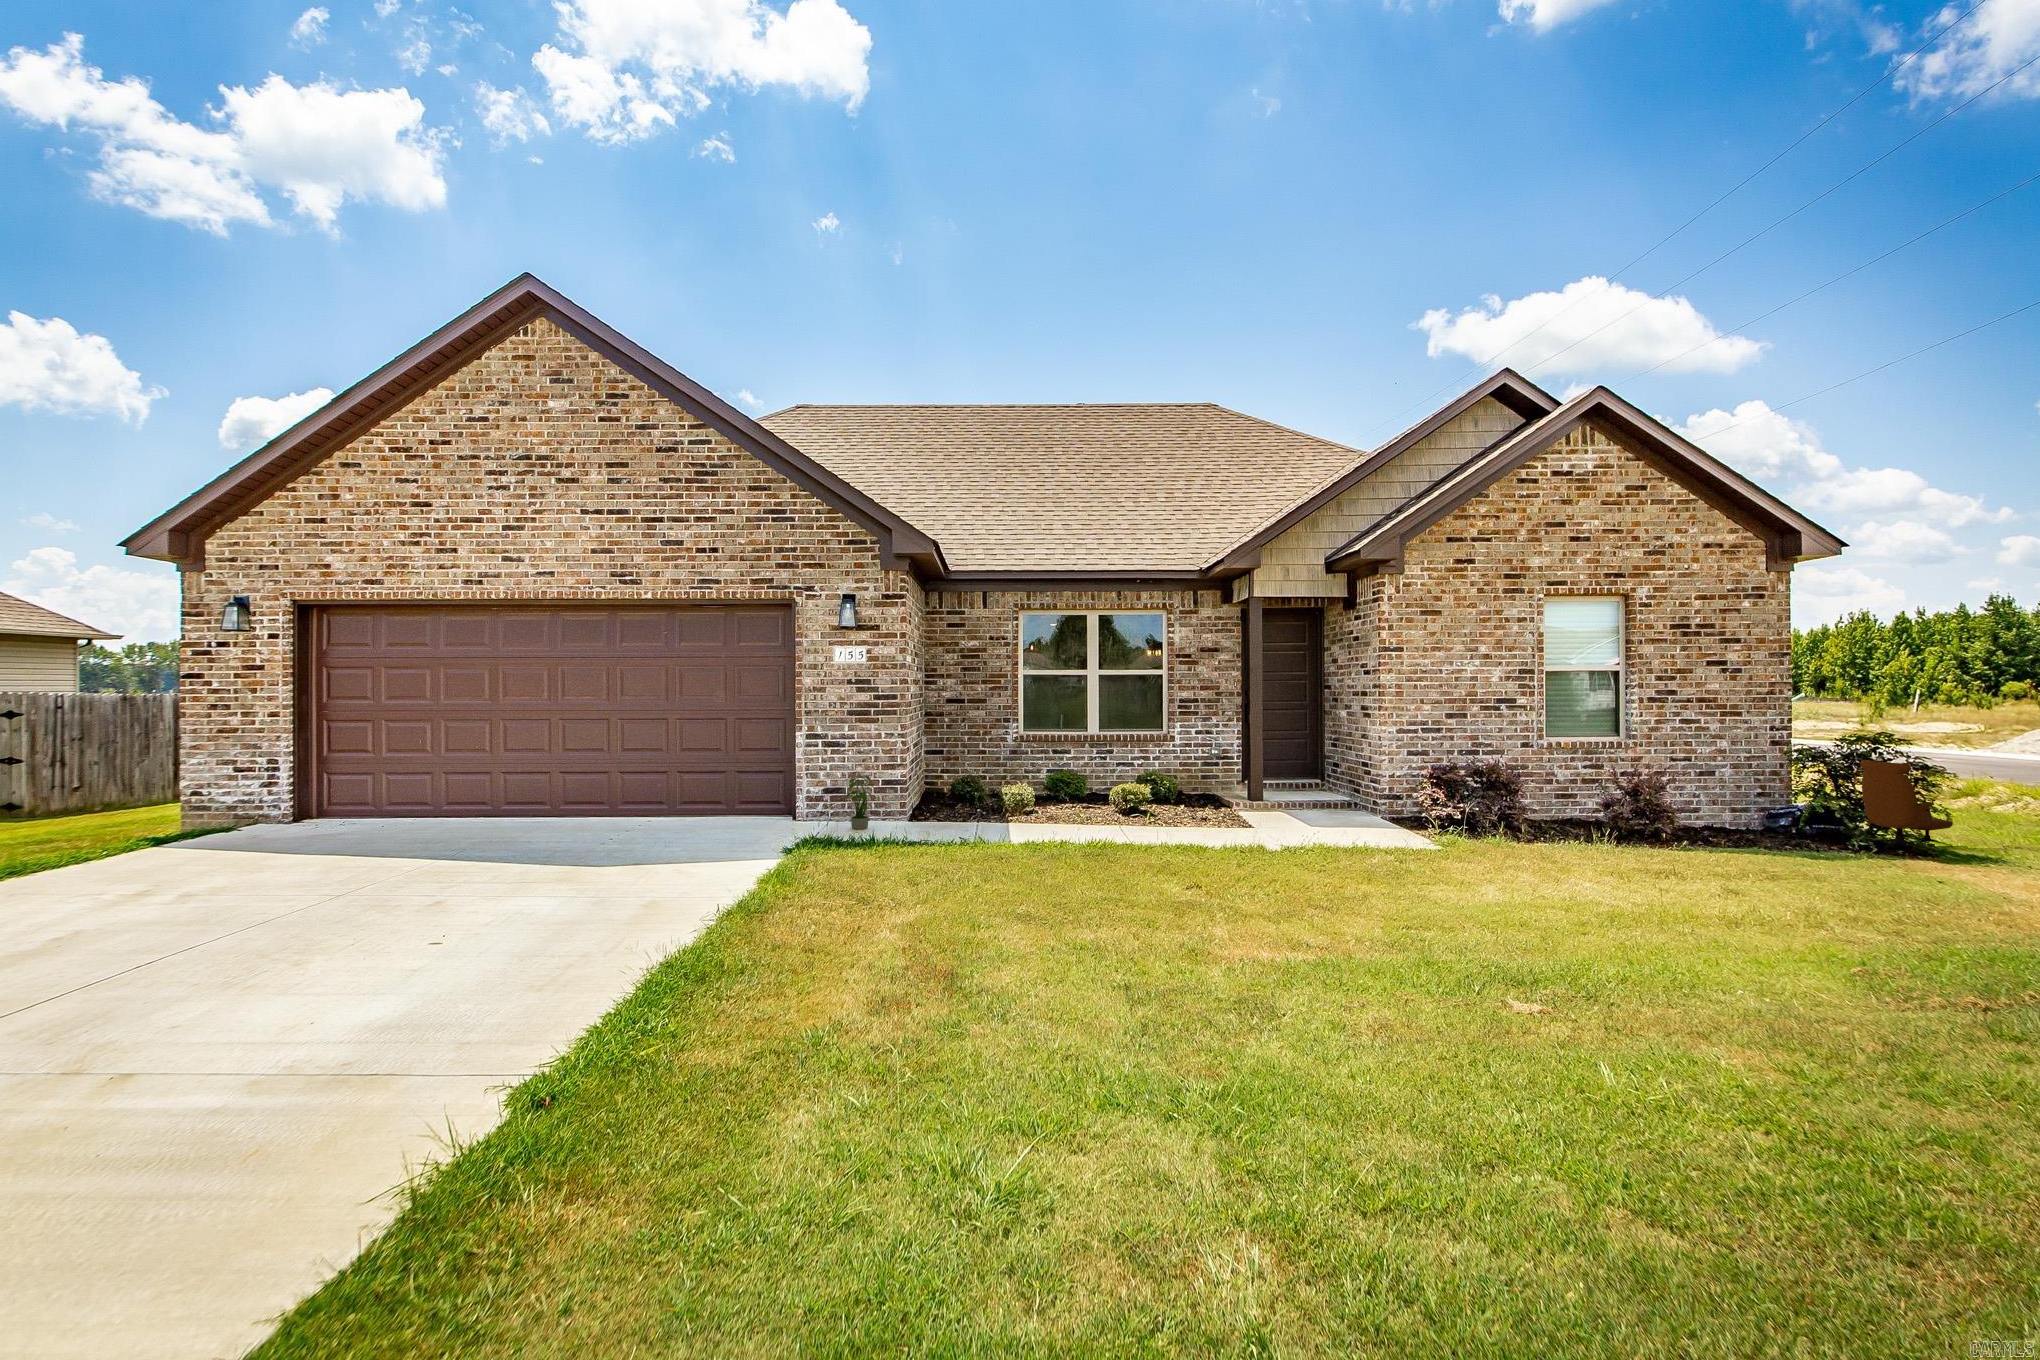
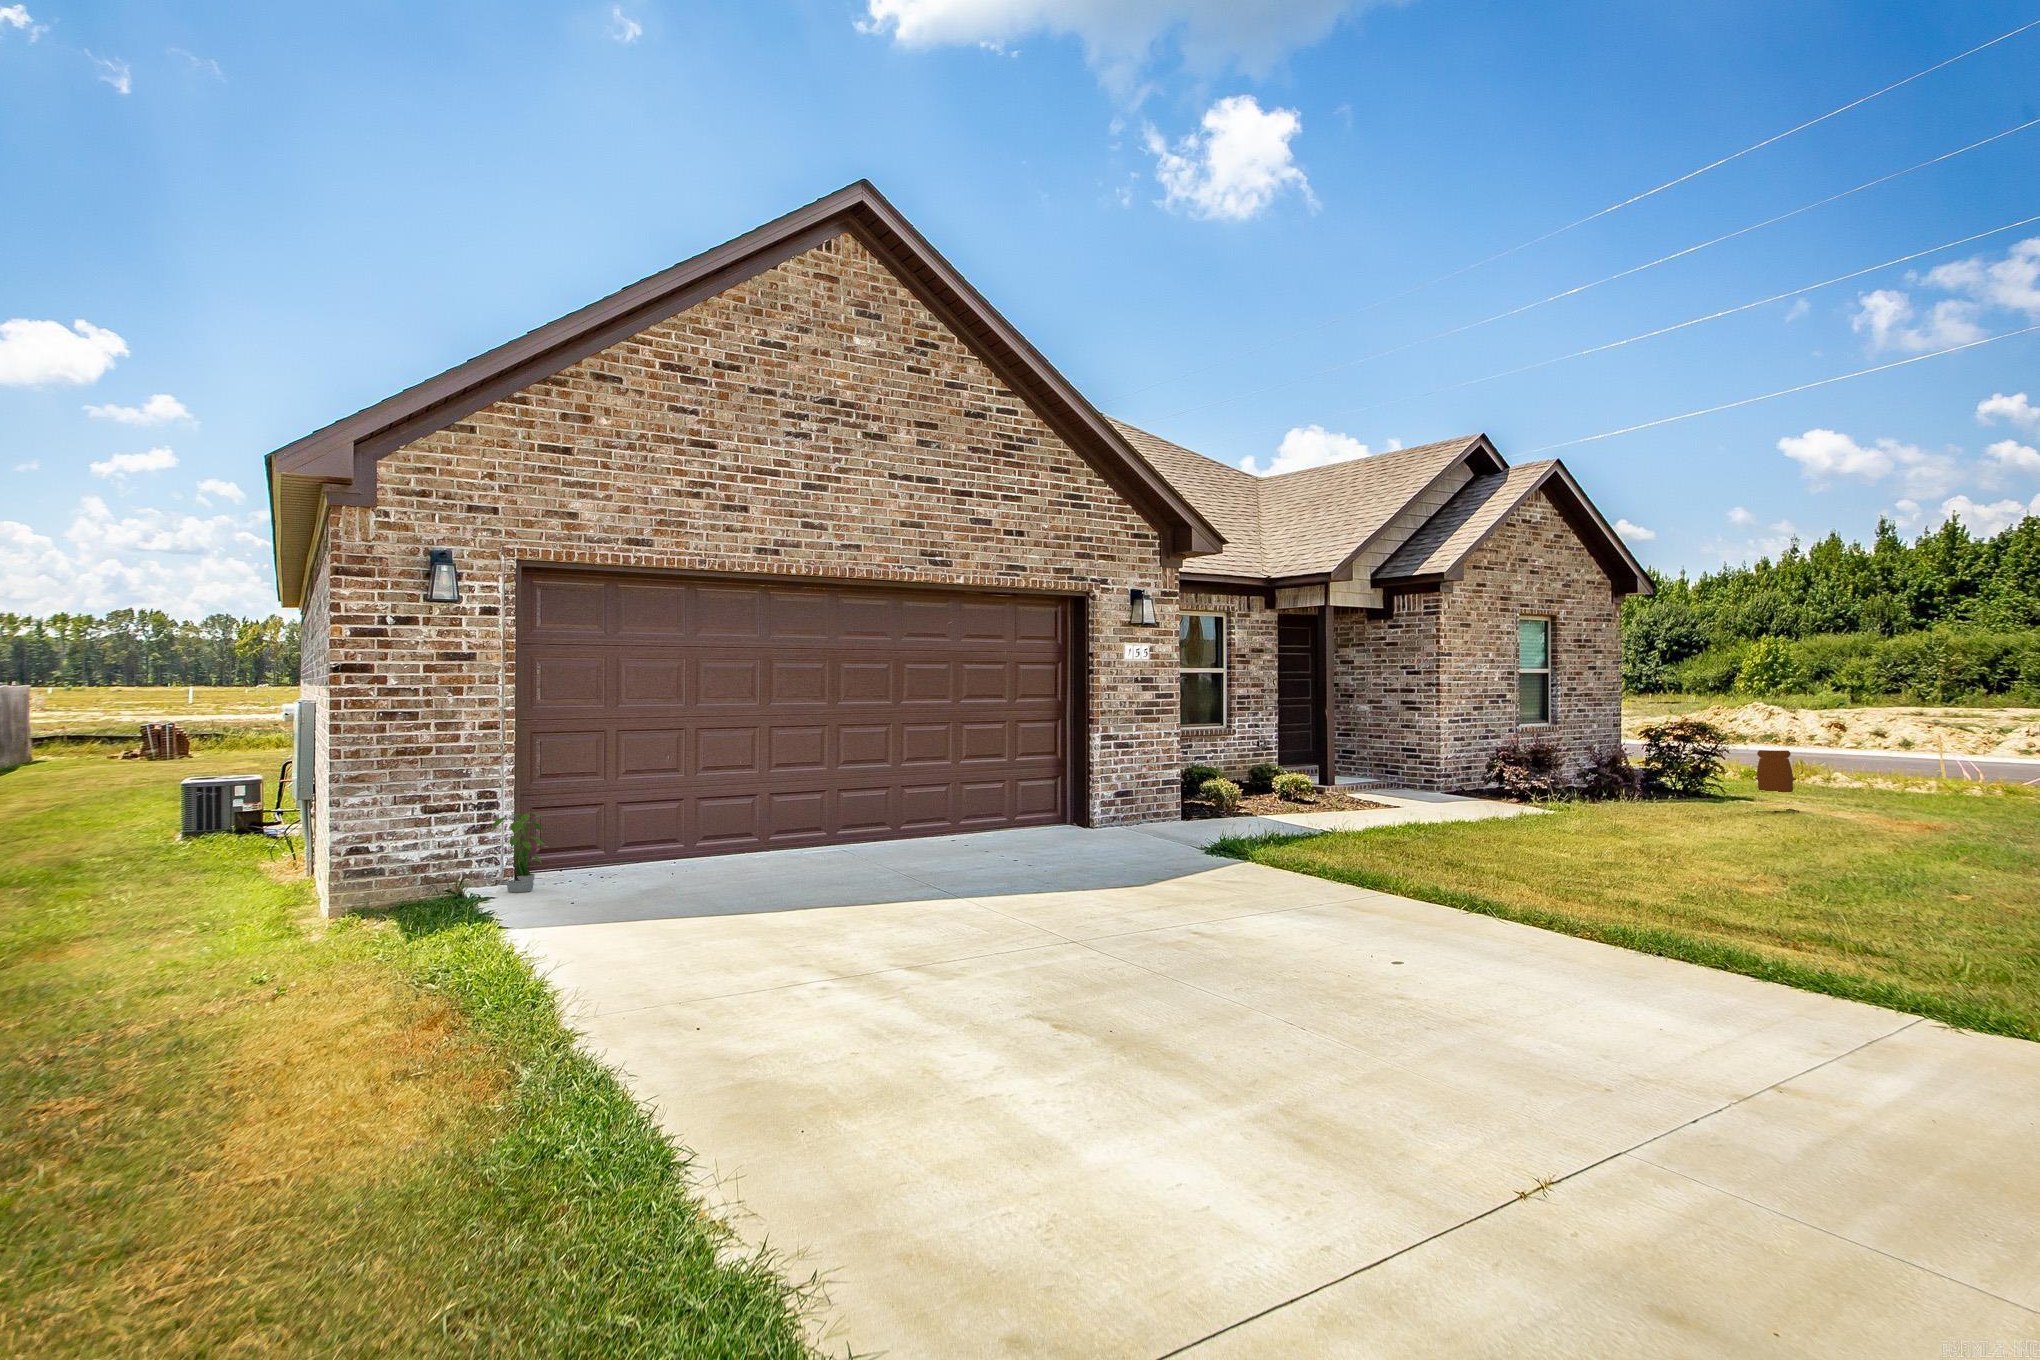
potted plant: present [845,776,874,829] -> present [492,812,545,892]

